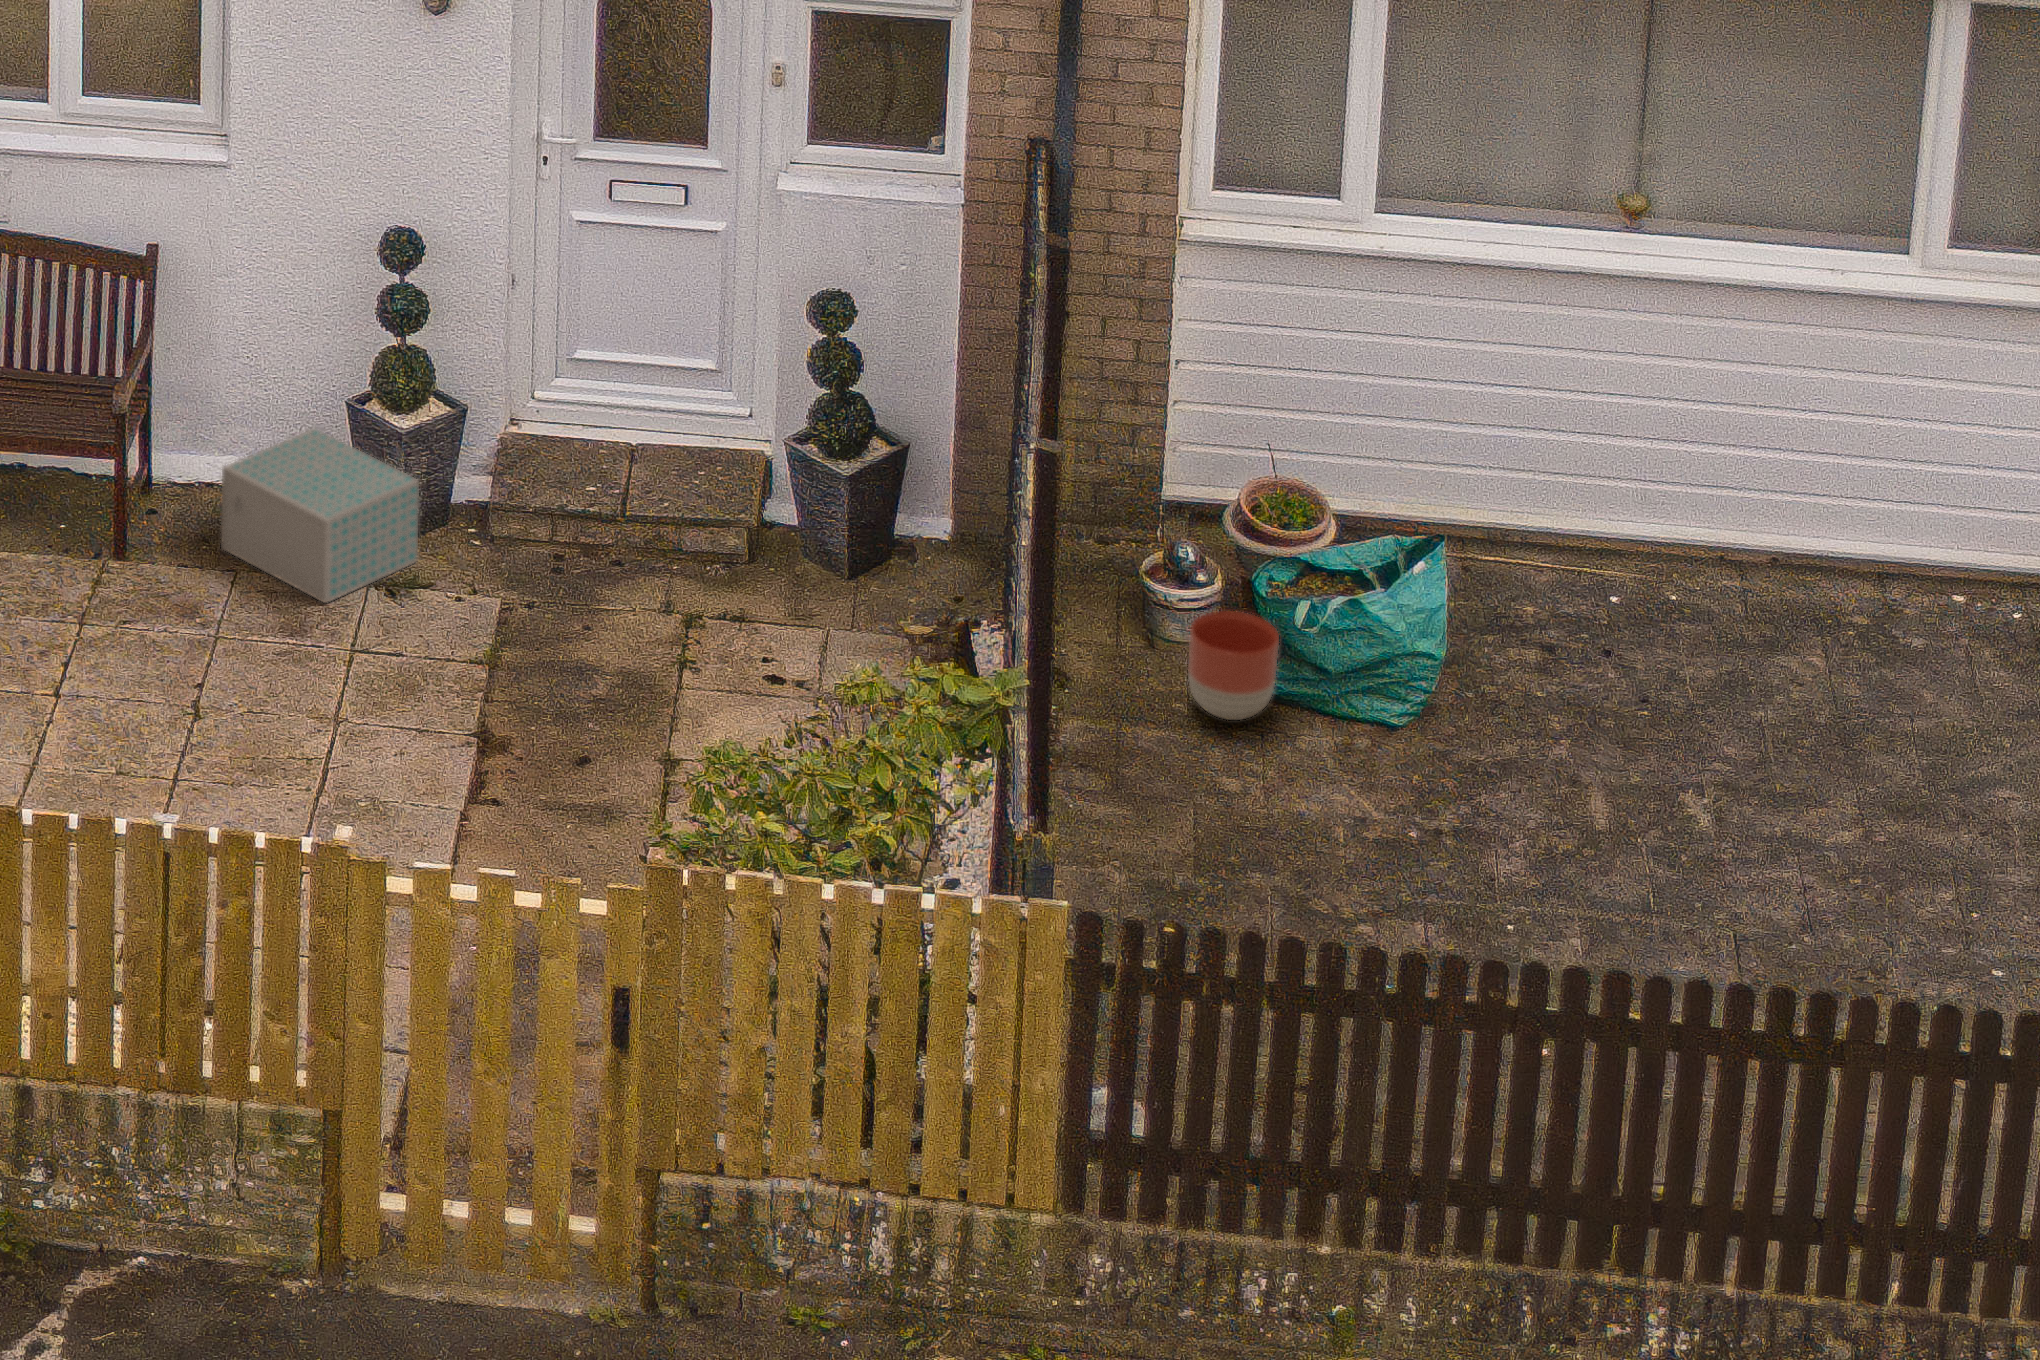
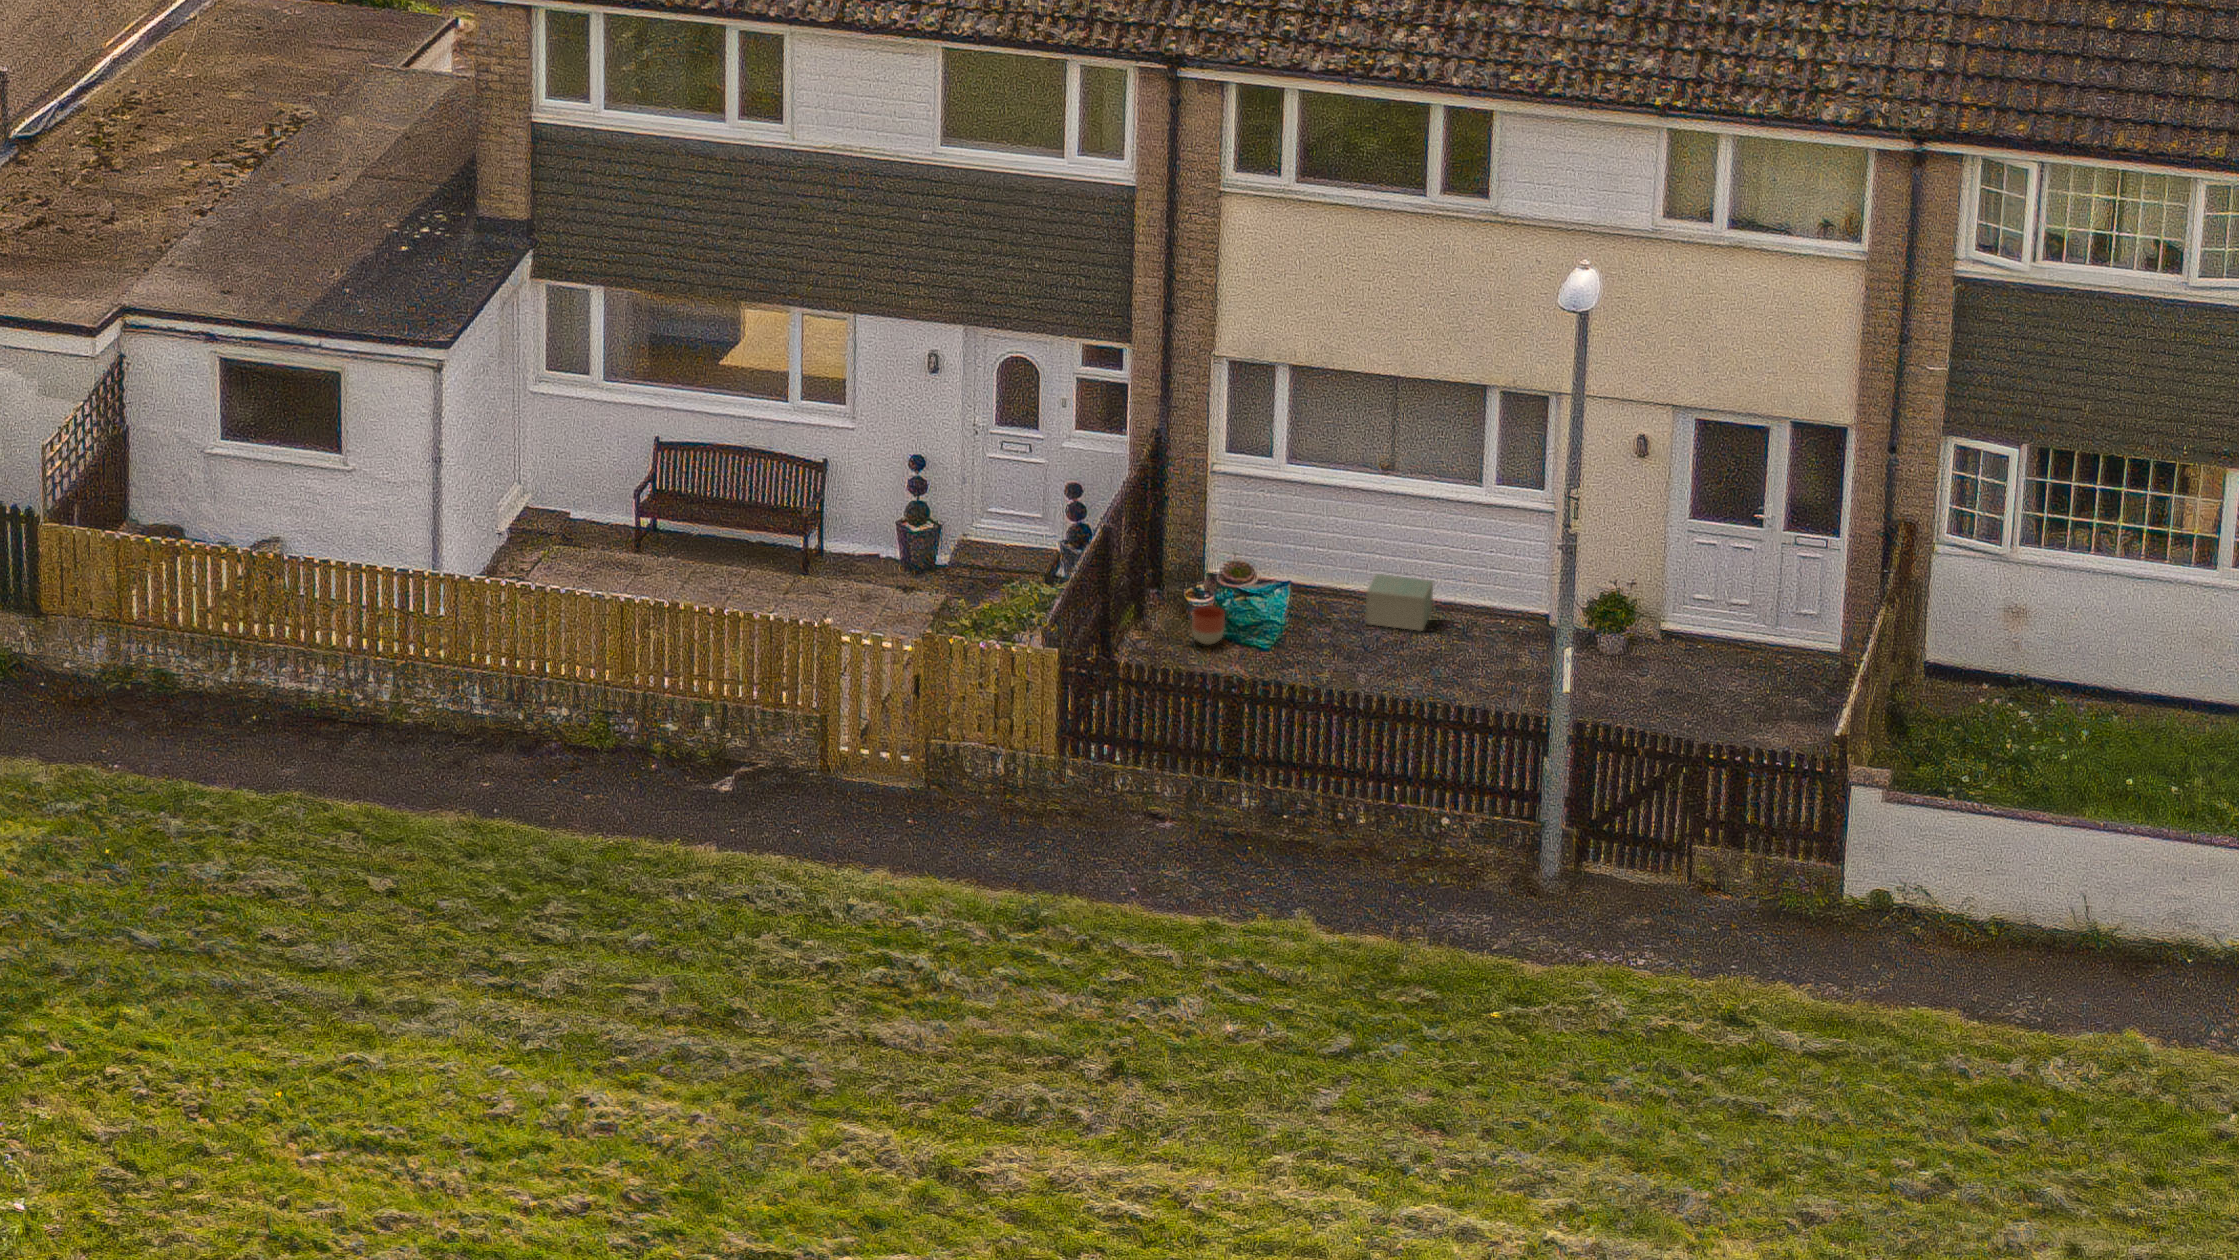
storage box: present [221,429,419,602] -> present [1365,574,1433,630]

